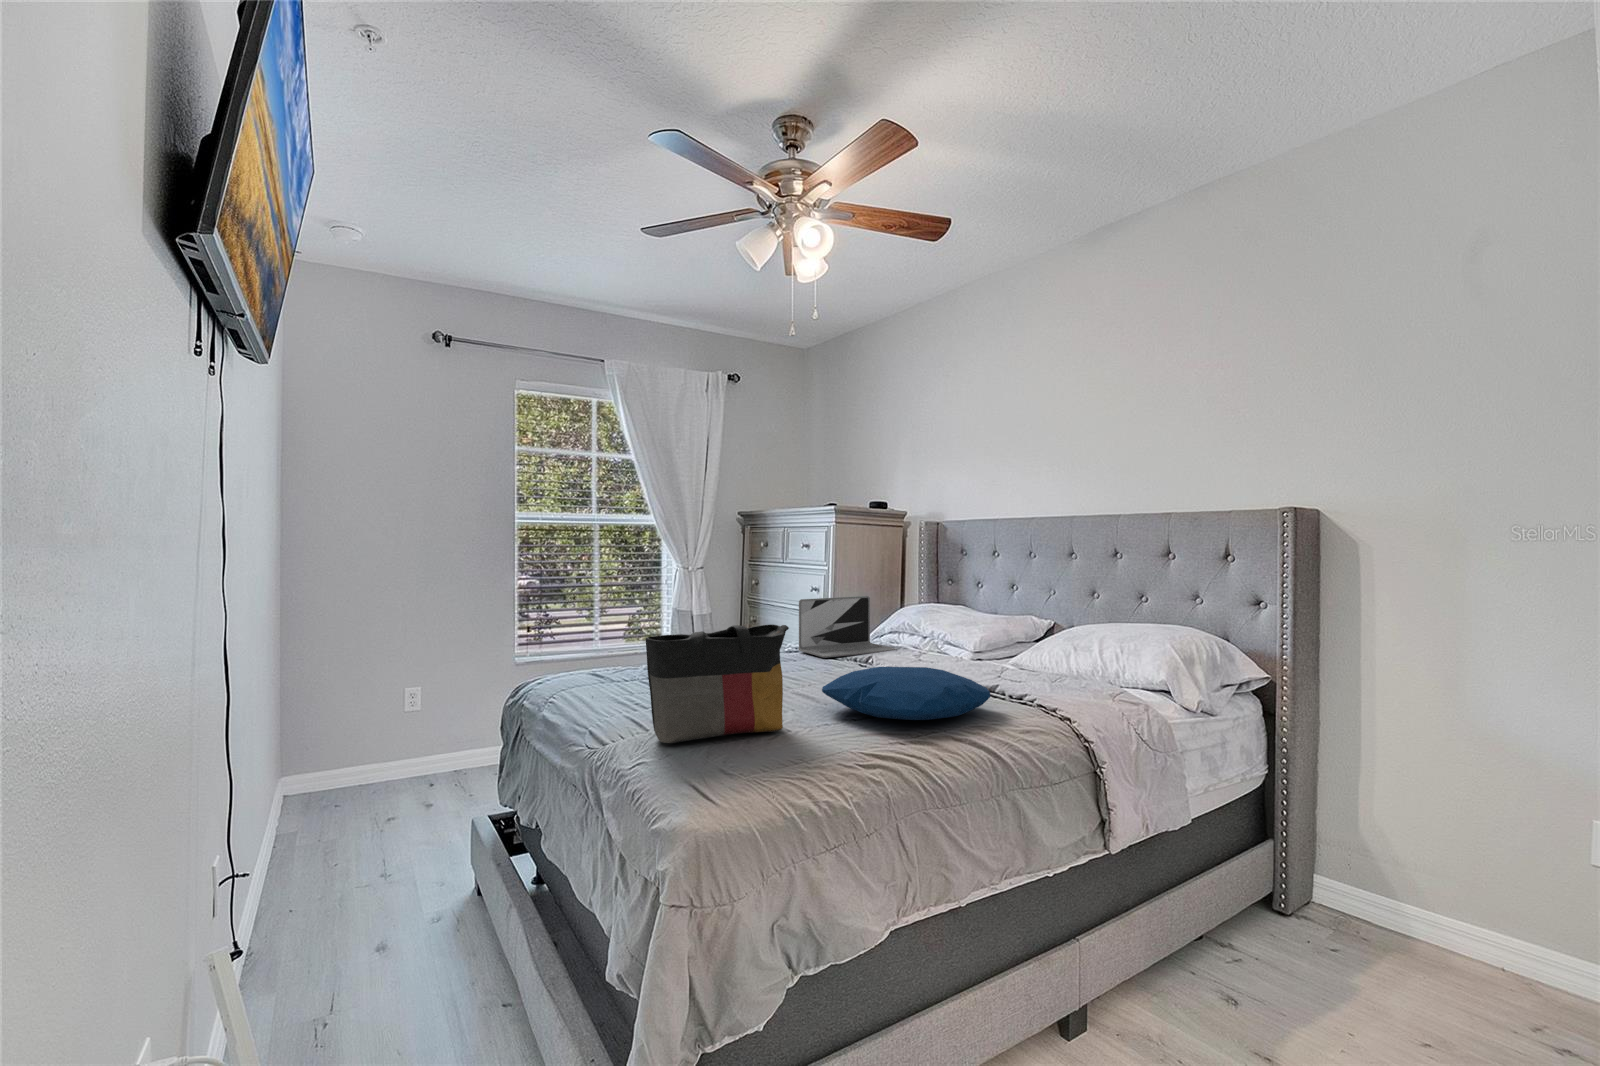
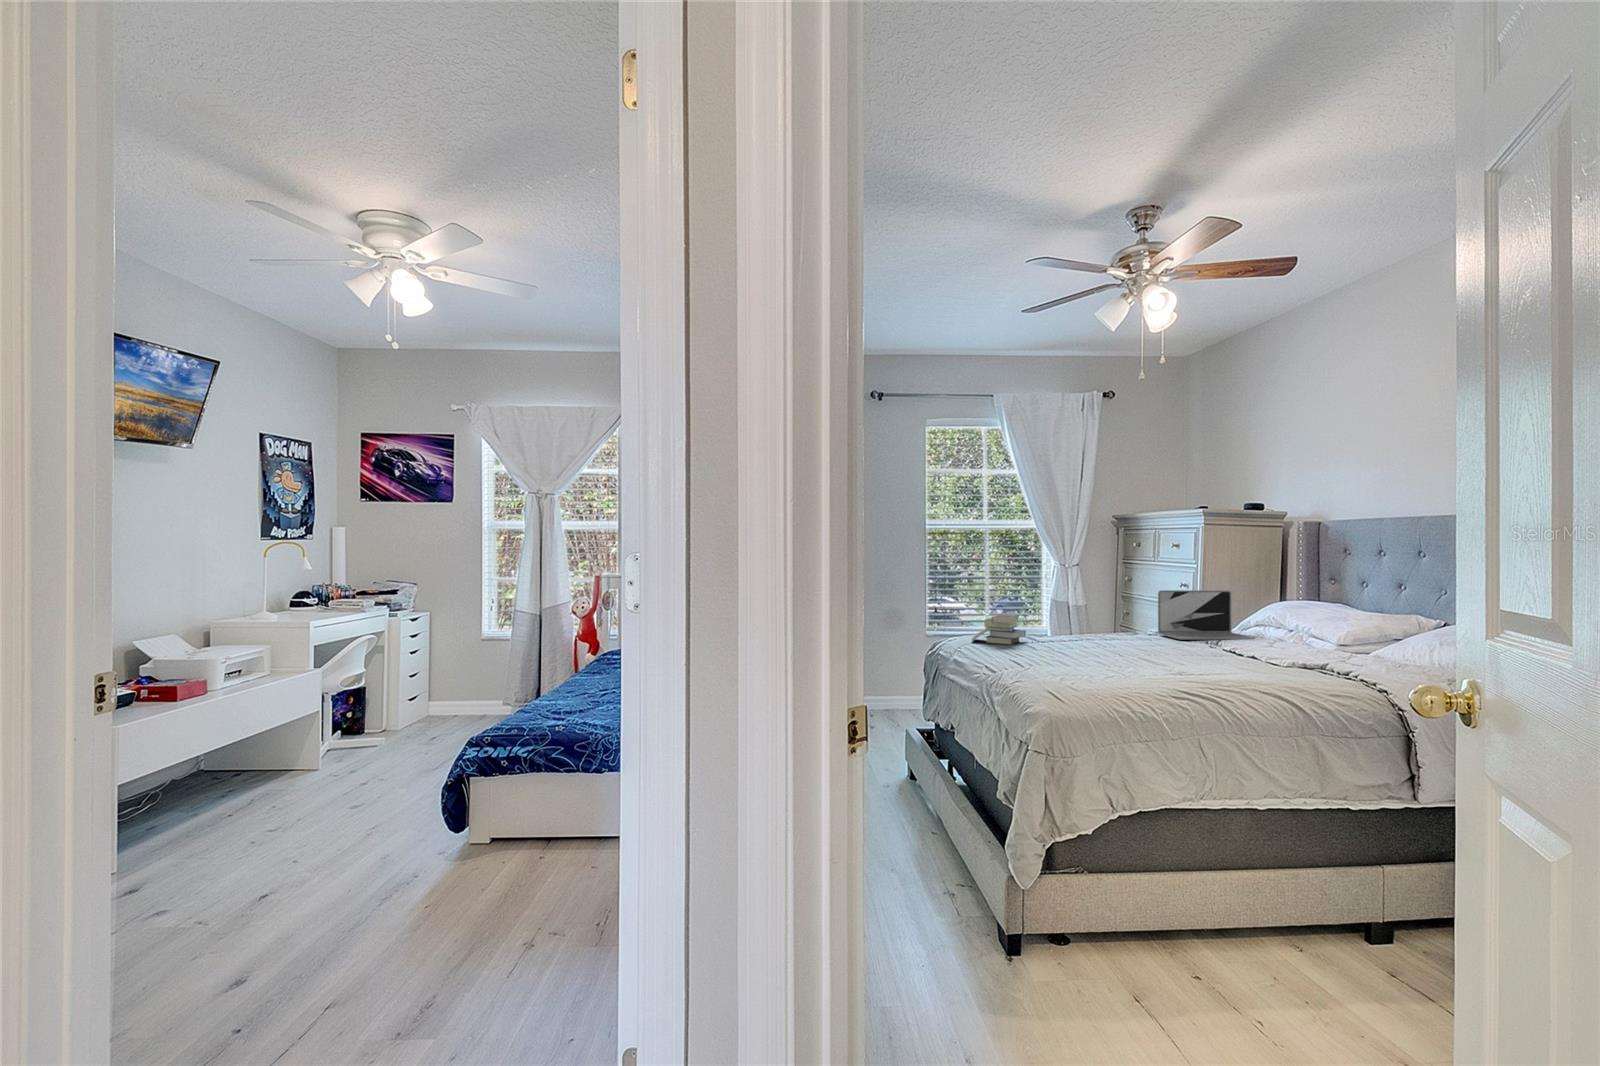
tote bag: present [646,624,789,743] -> none [1023,599,1128,675]
book: none [572,642,646,684] -> present [972,615,1026,645]
pillow: present [822,667,990,720] -> none [1159,640,1309,679]

